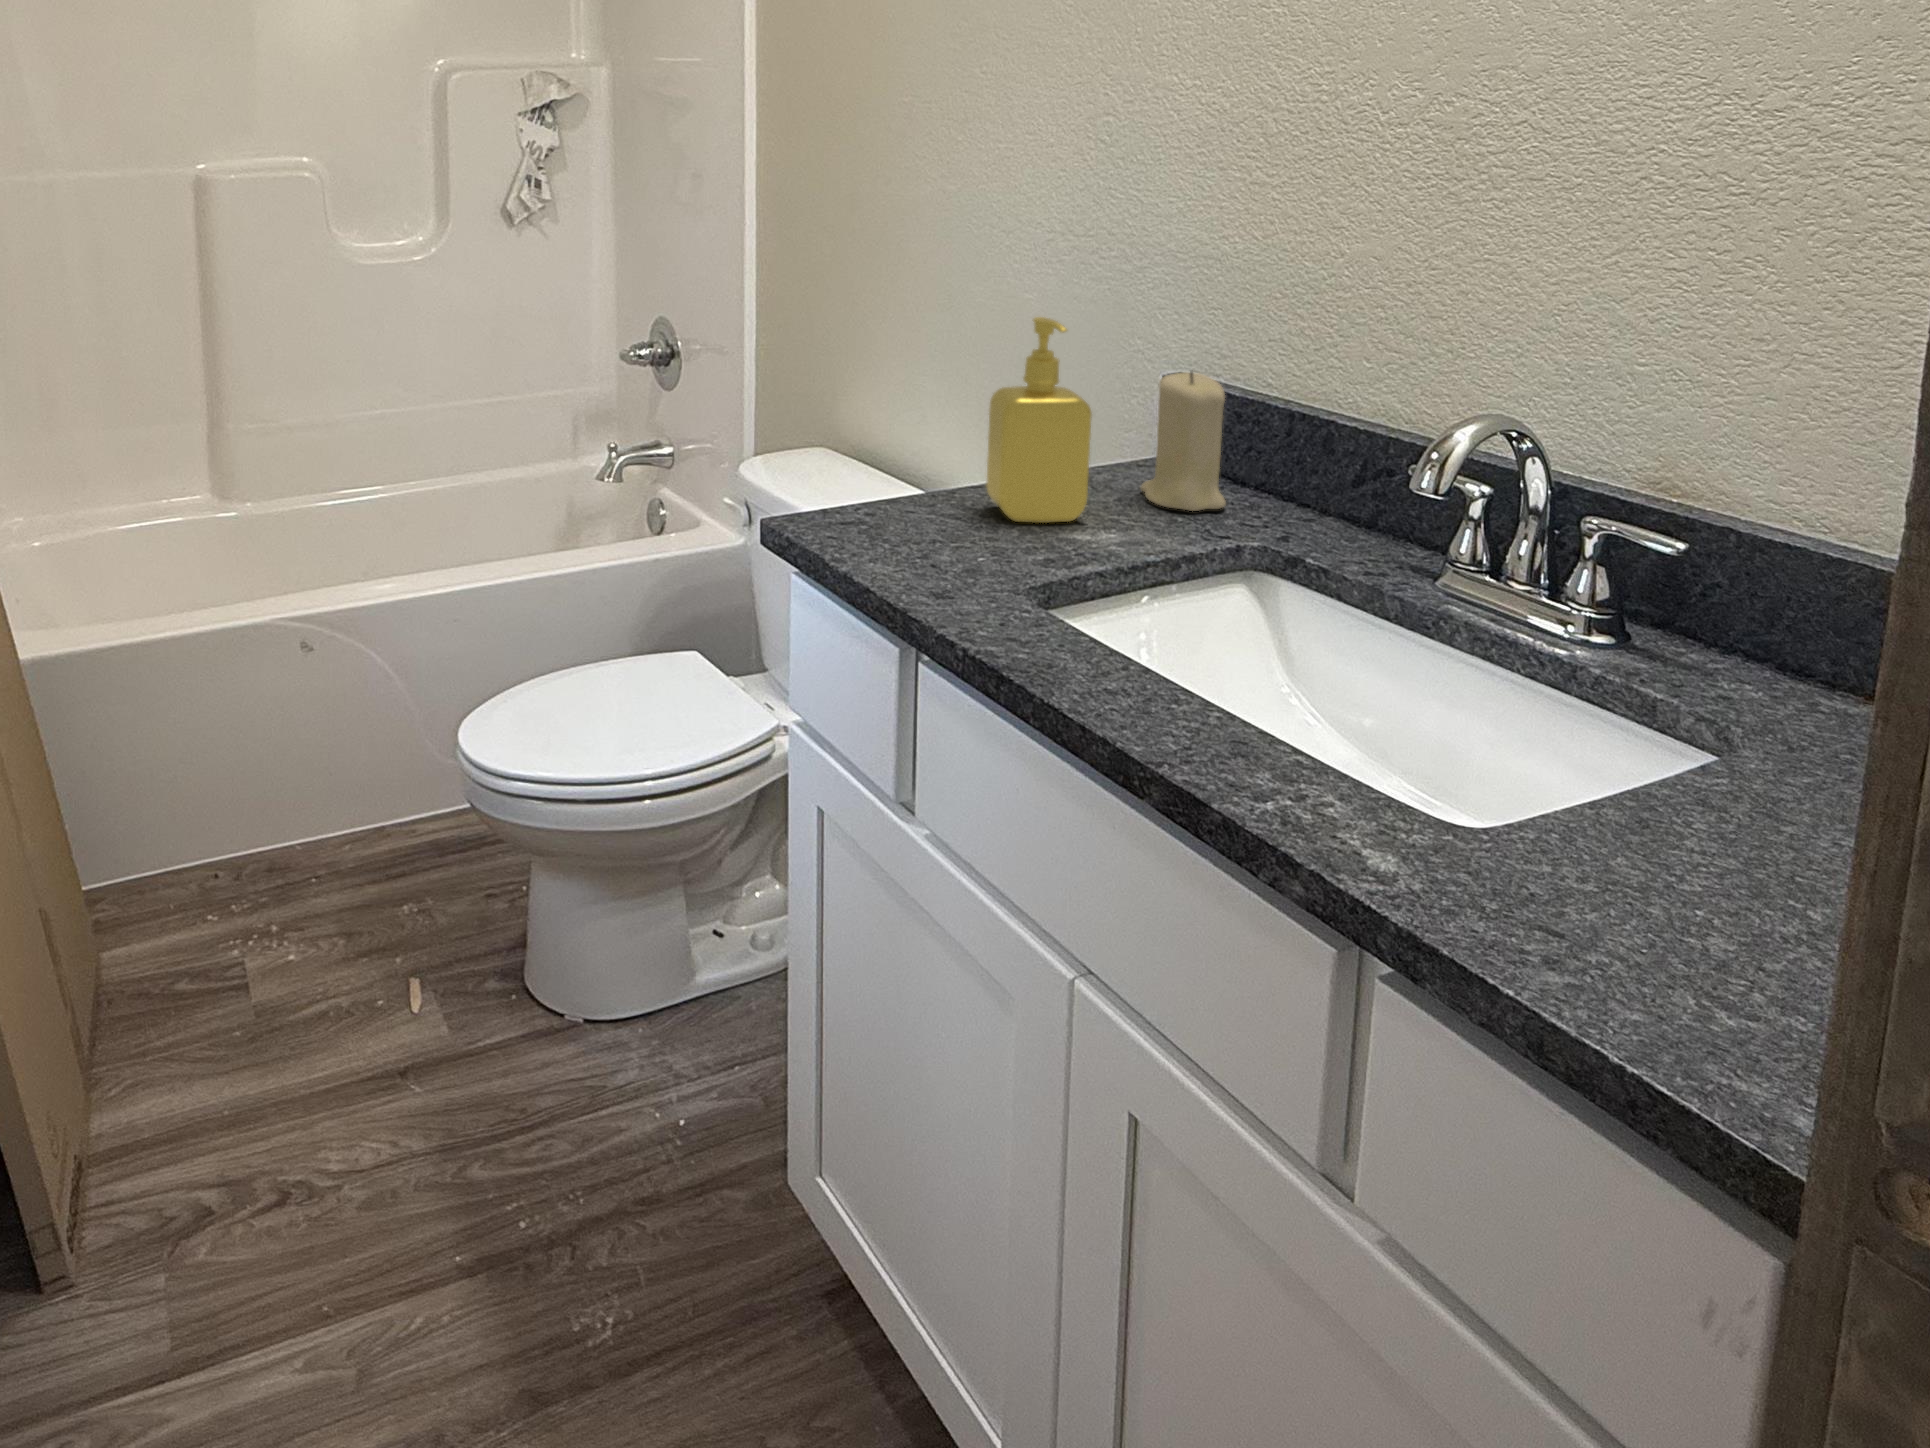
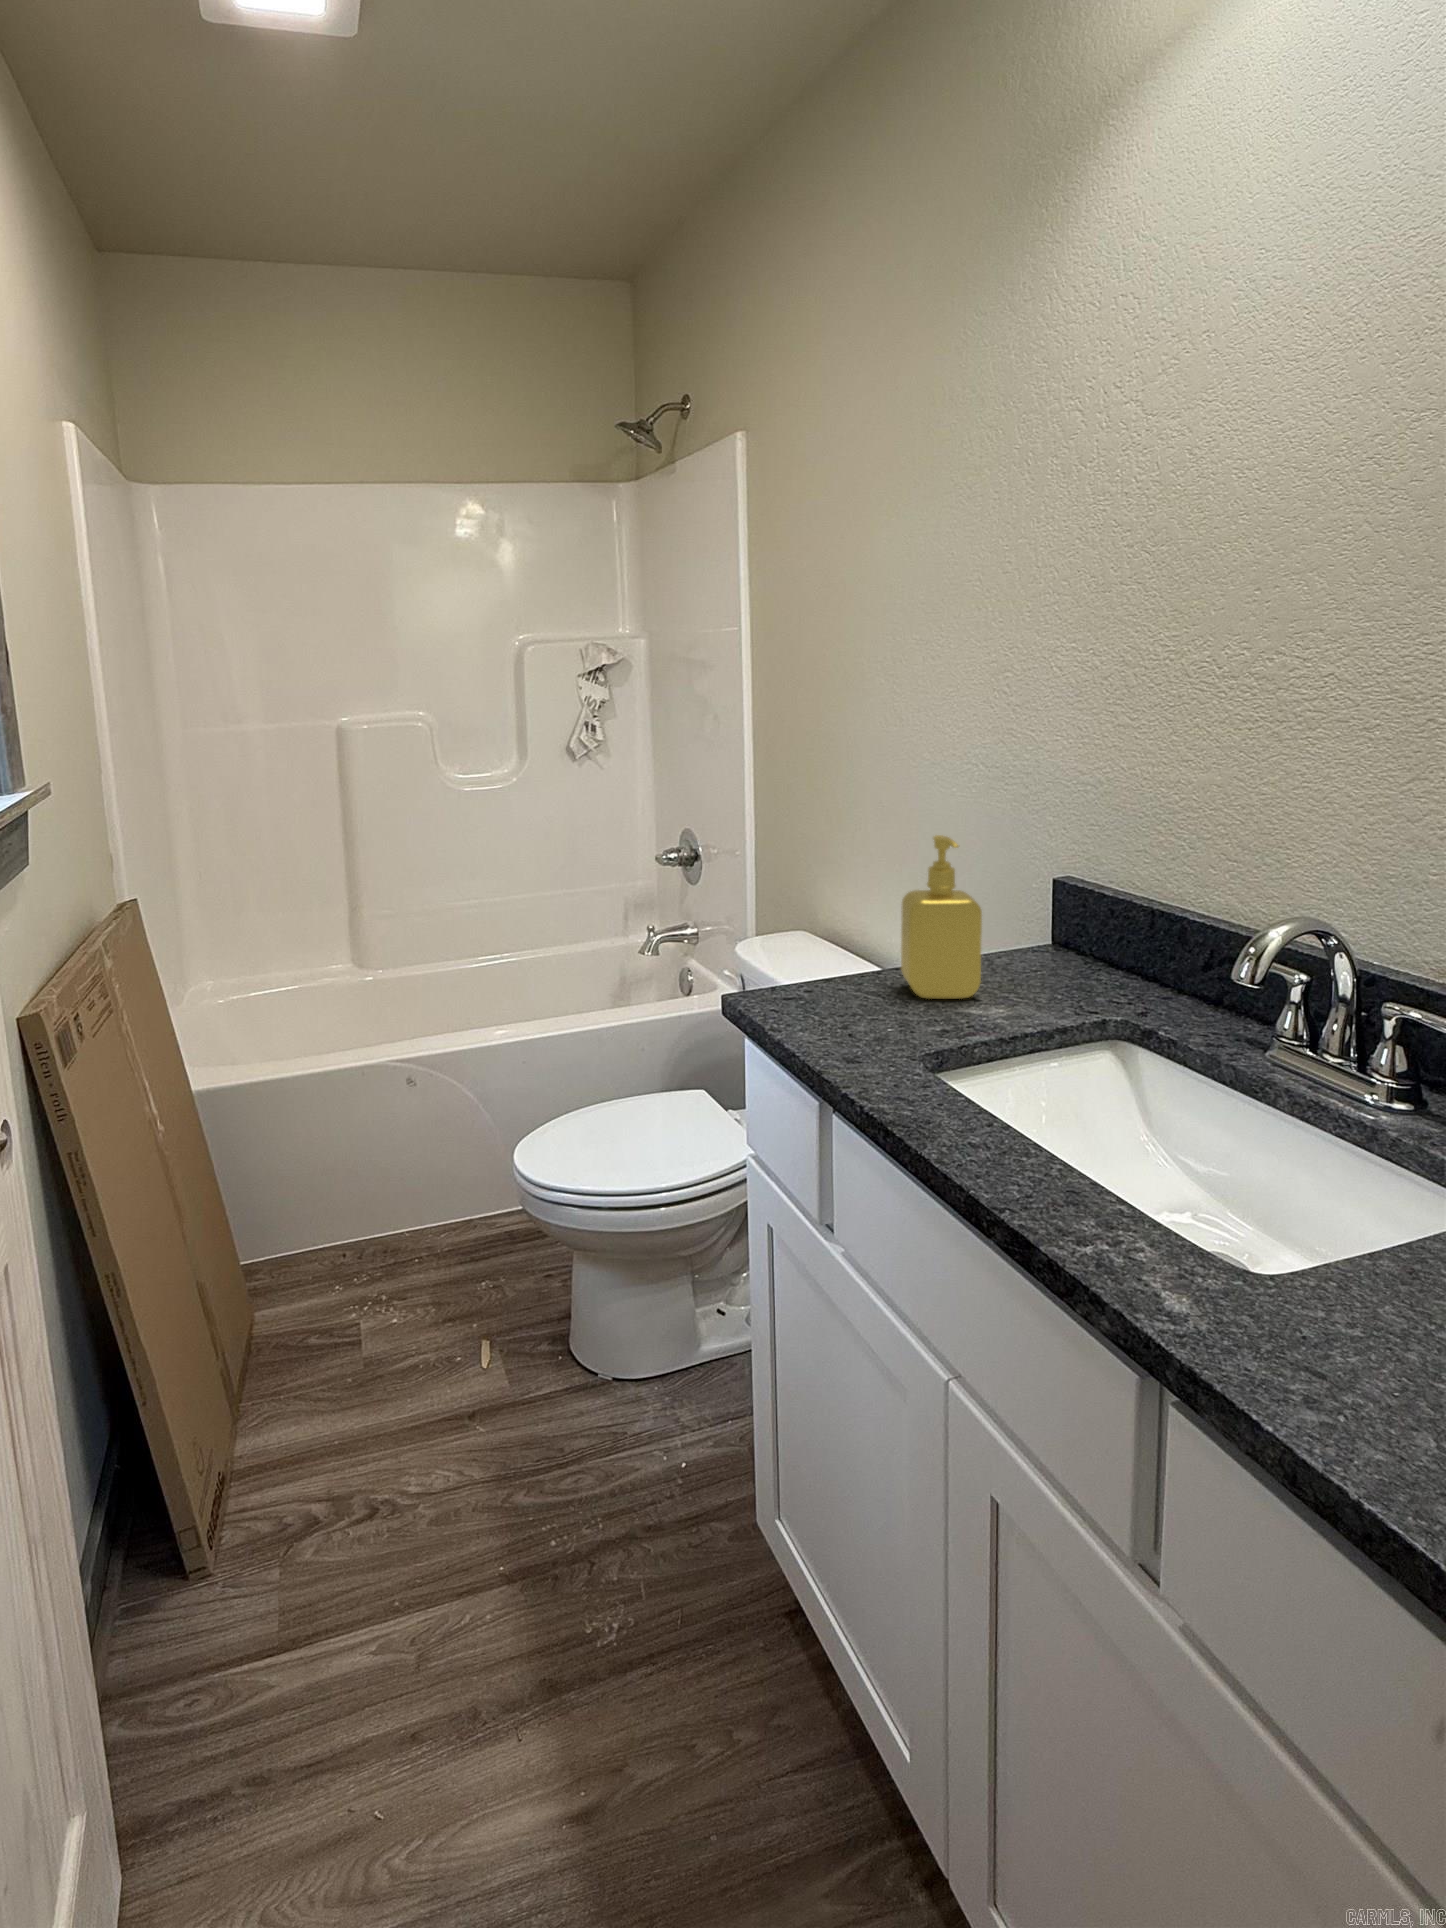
candle: present [1141,371,1226,511] -> none [1030,876,1098,990]

